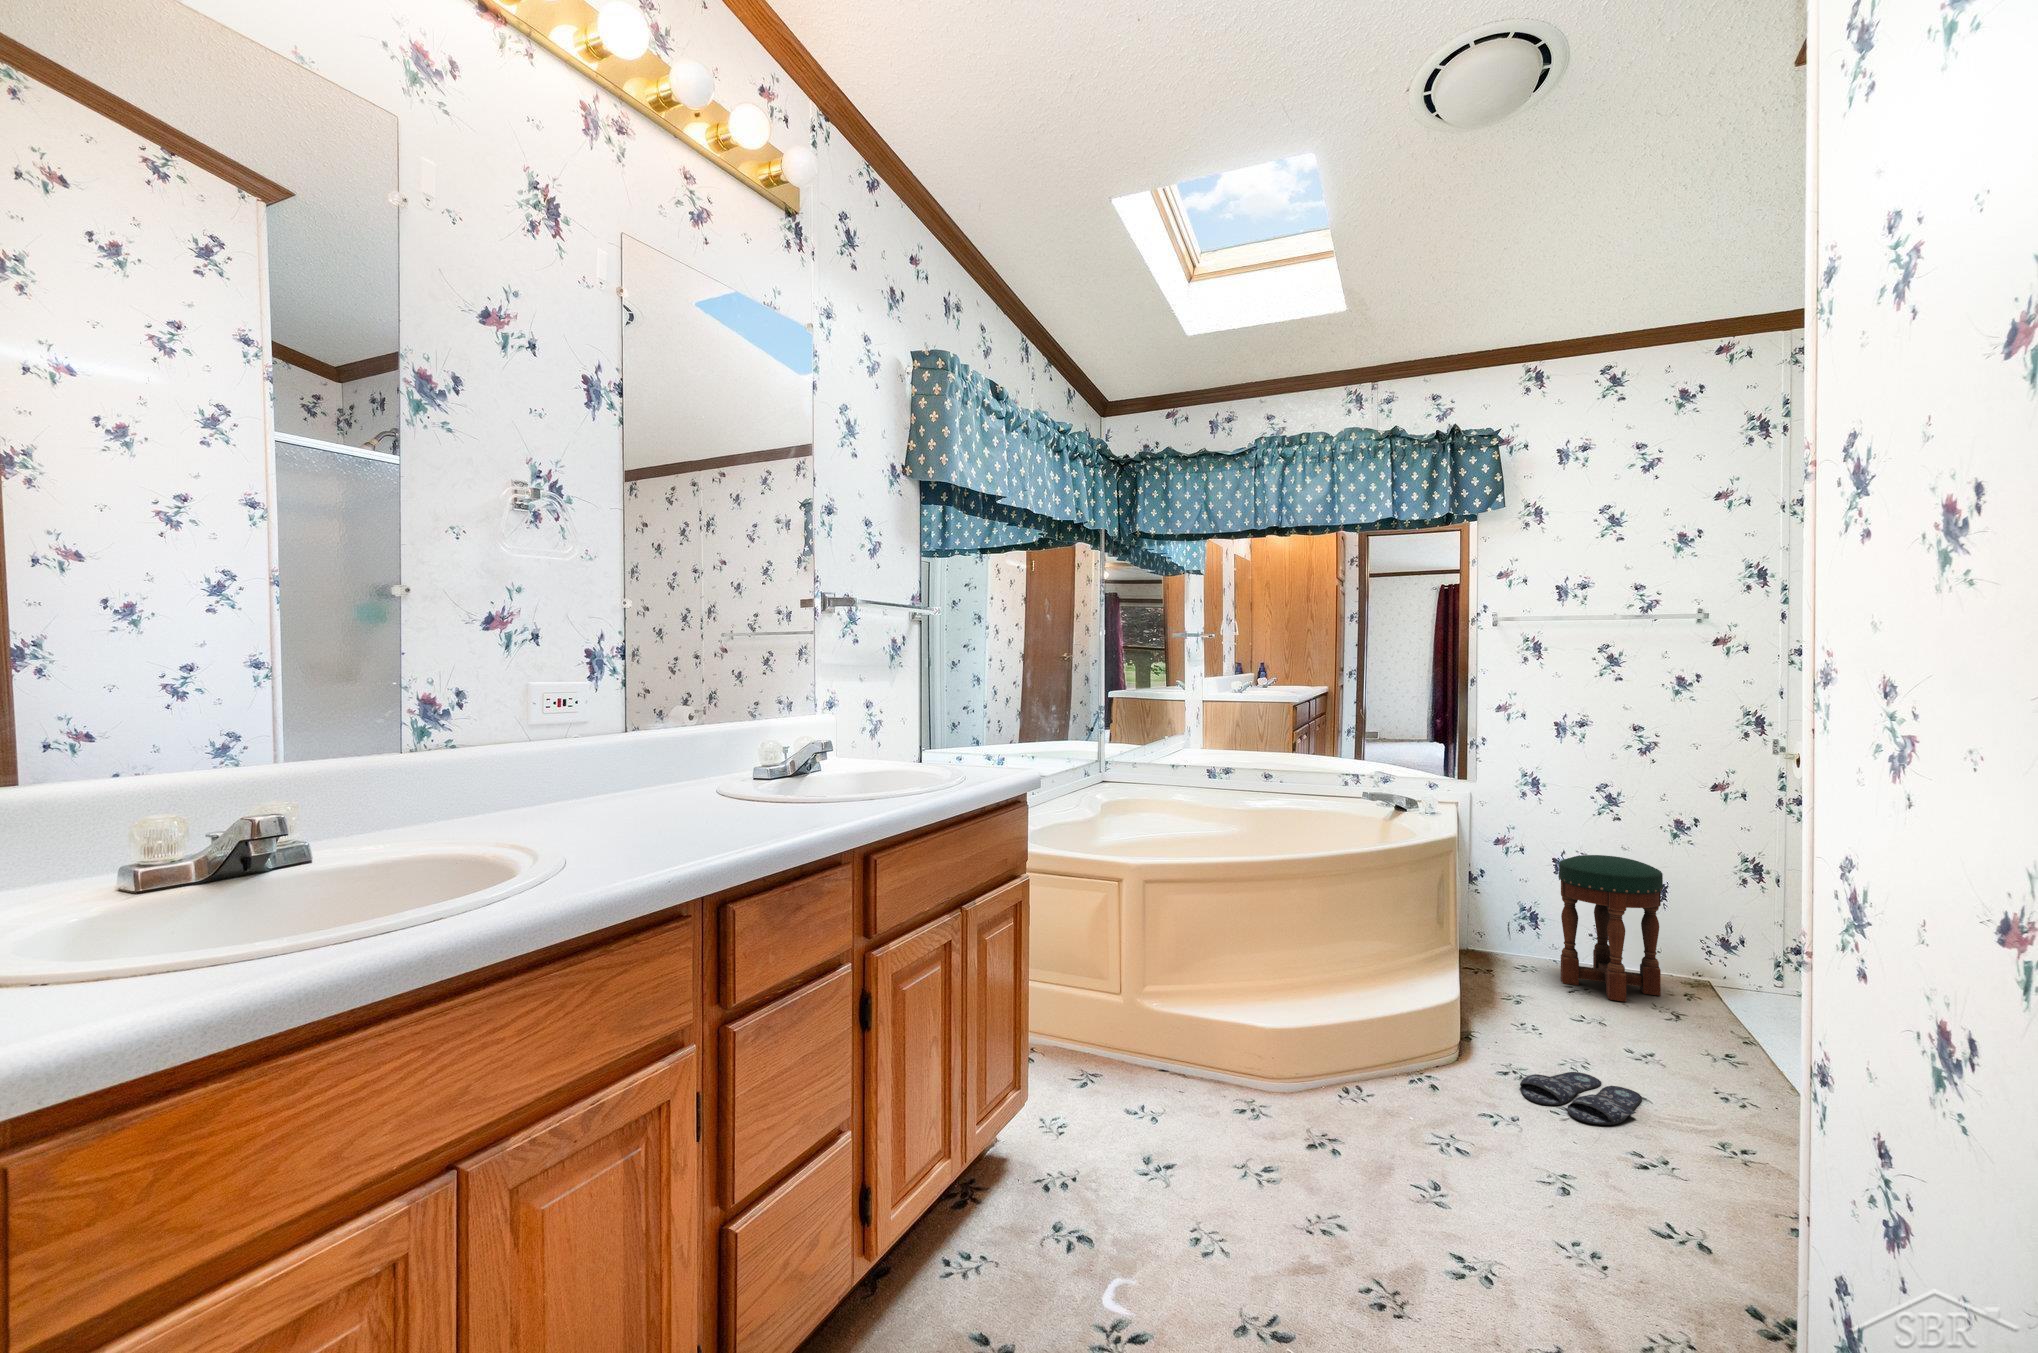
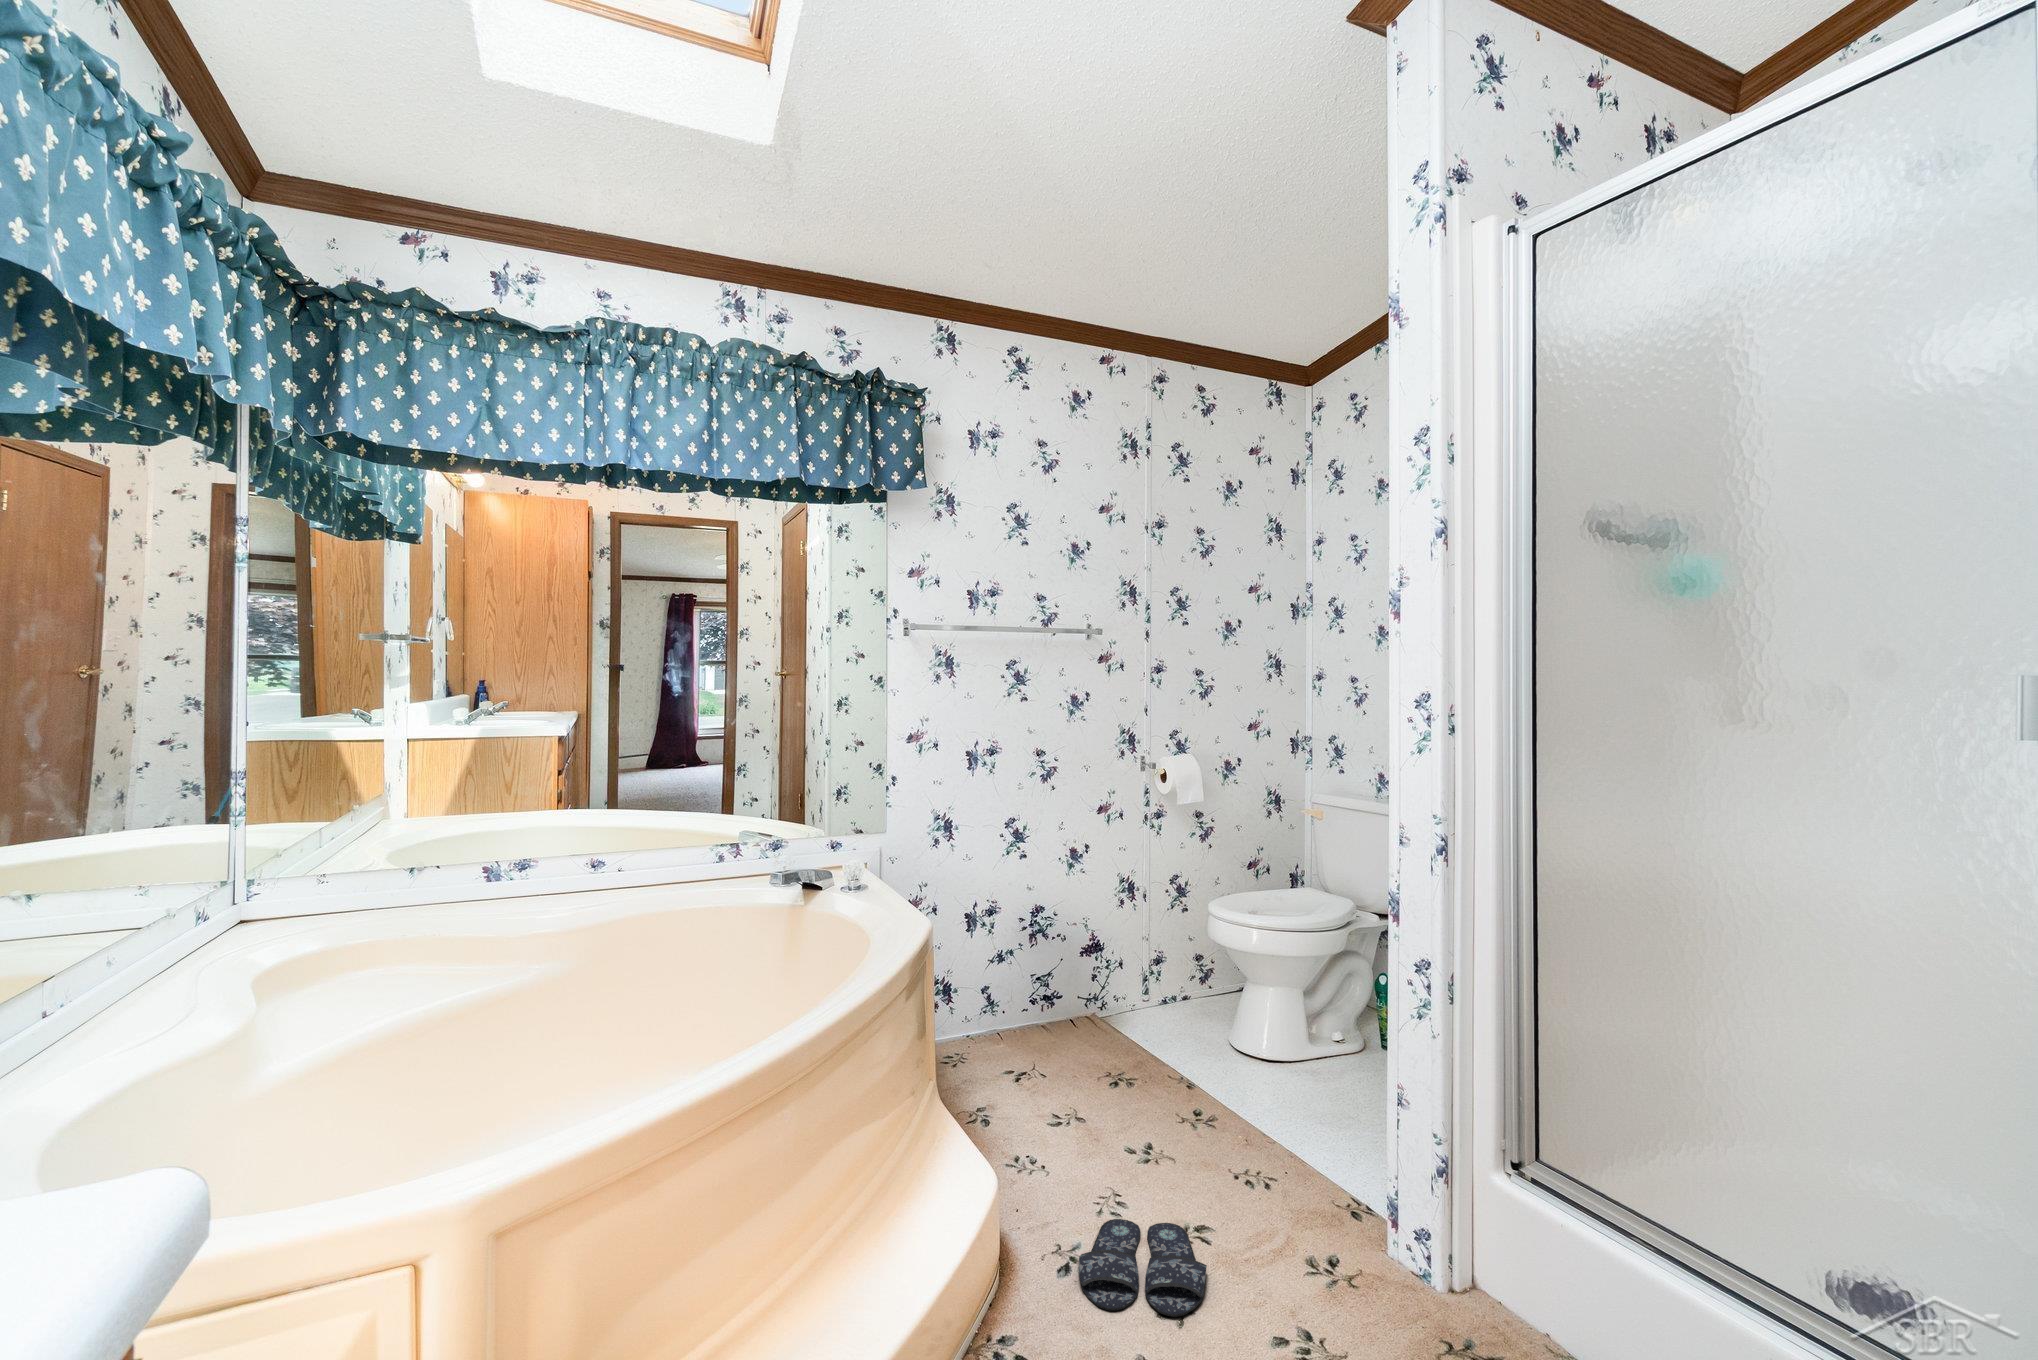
stool: present [1559,855,1663,1002] -> none [984,905,1083,1078]

